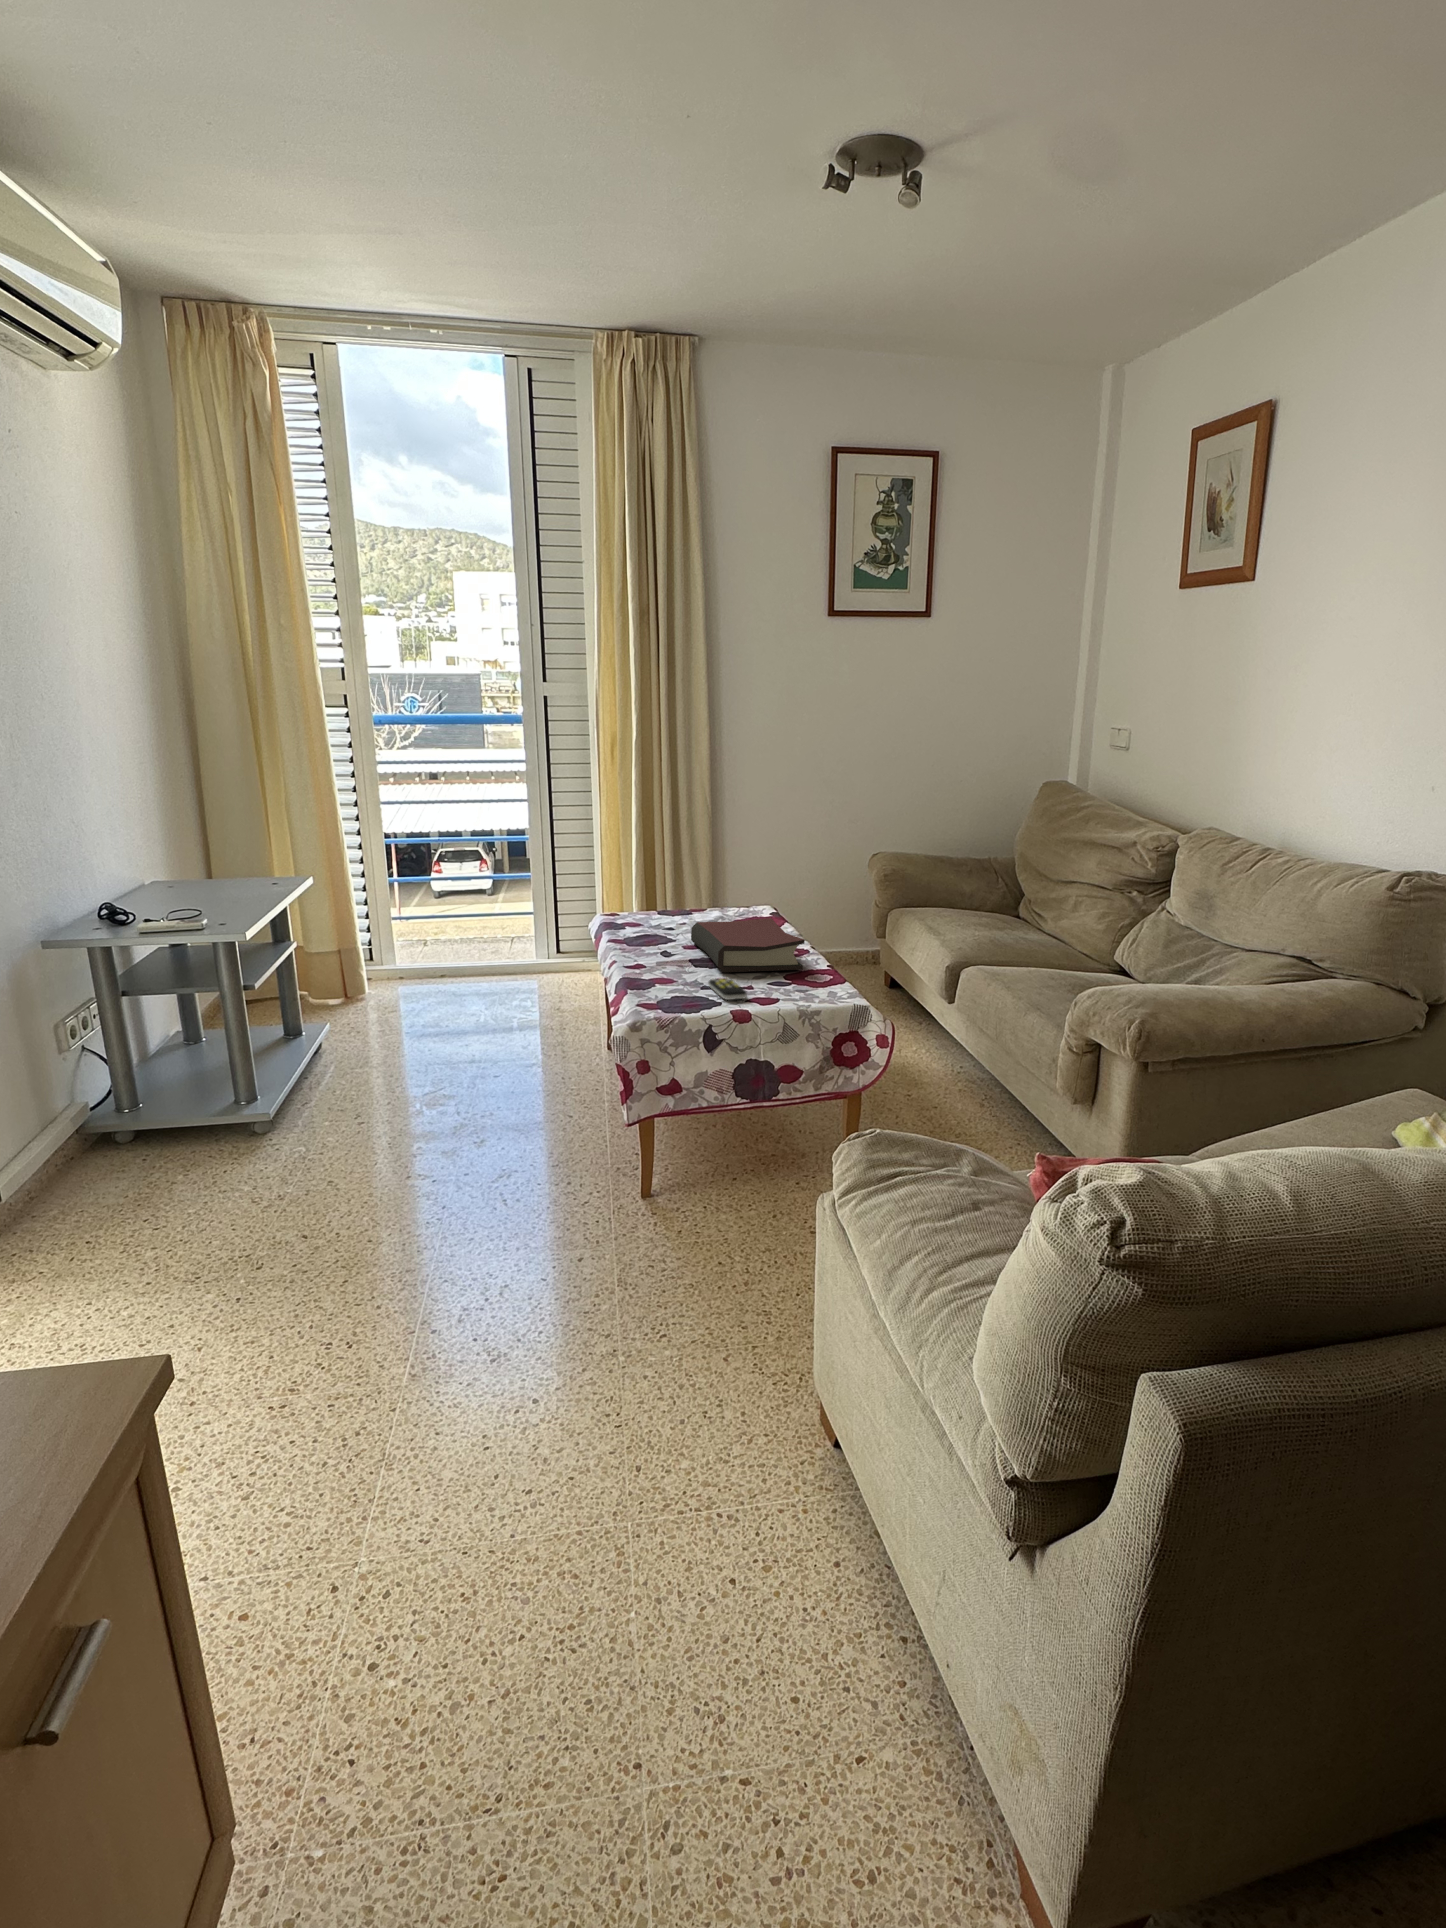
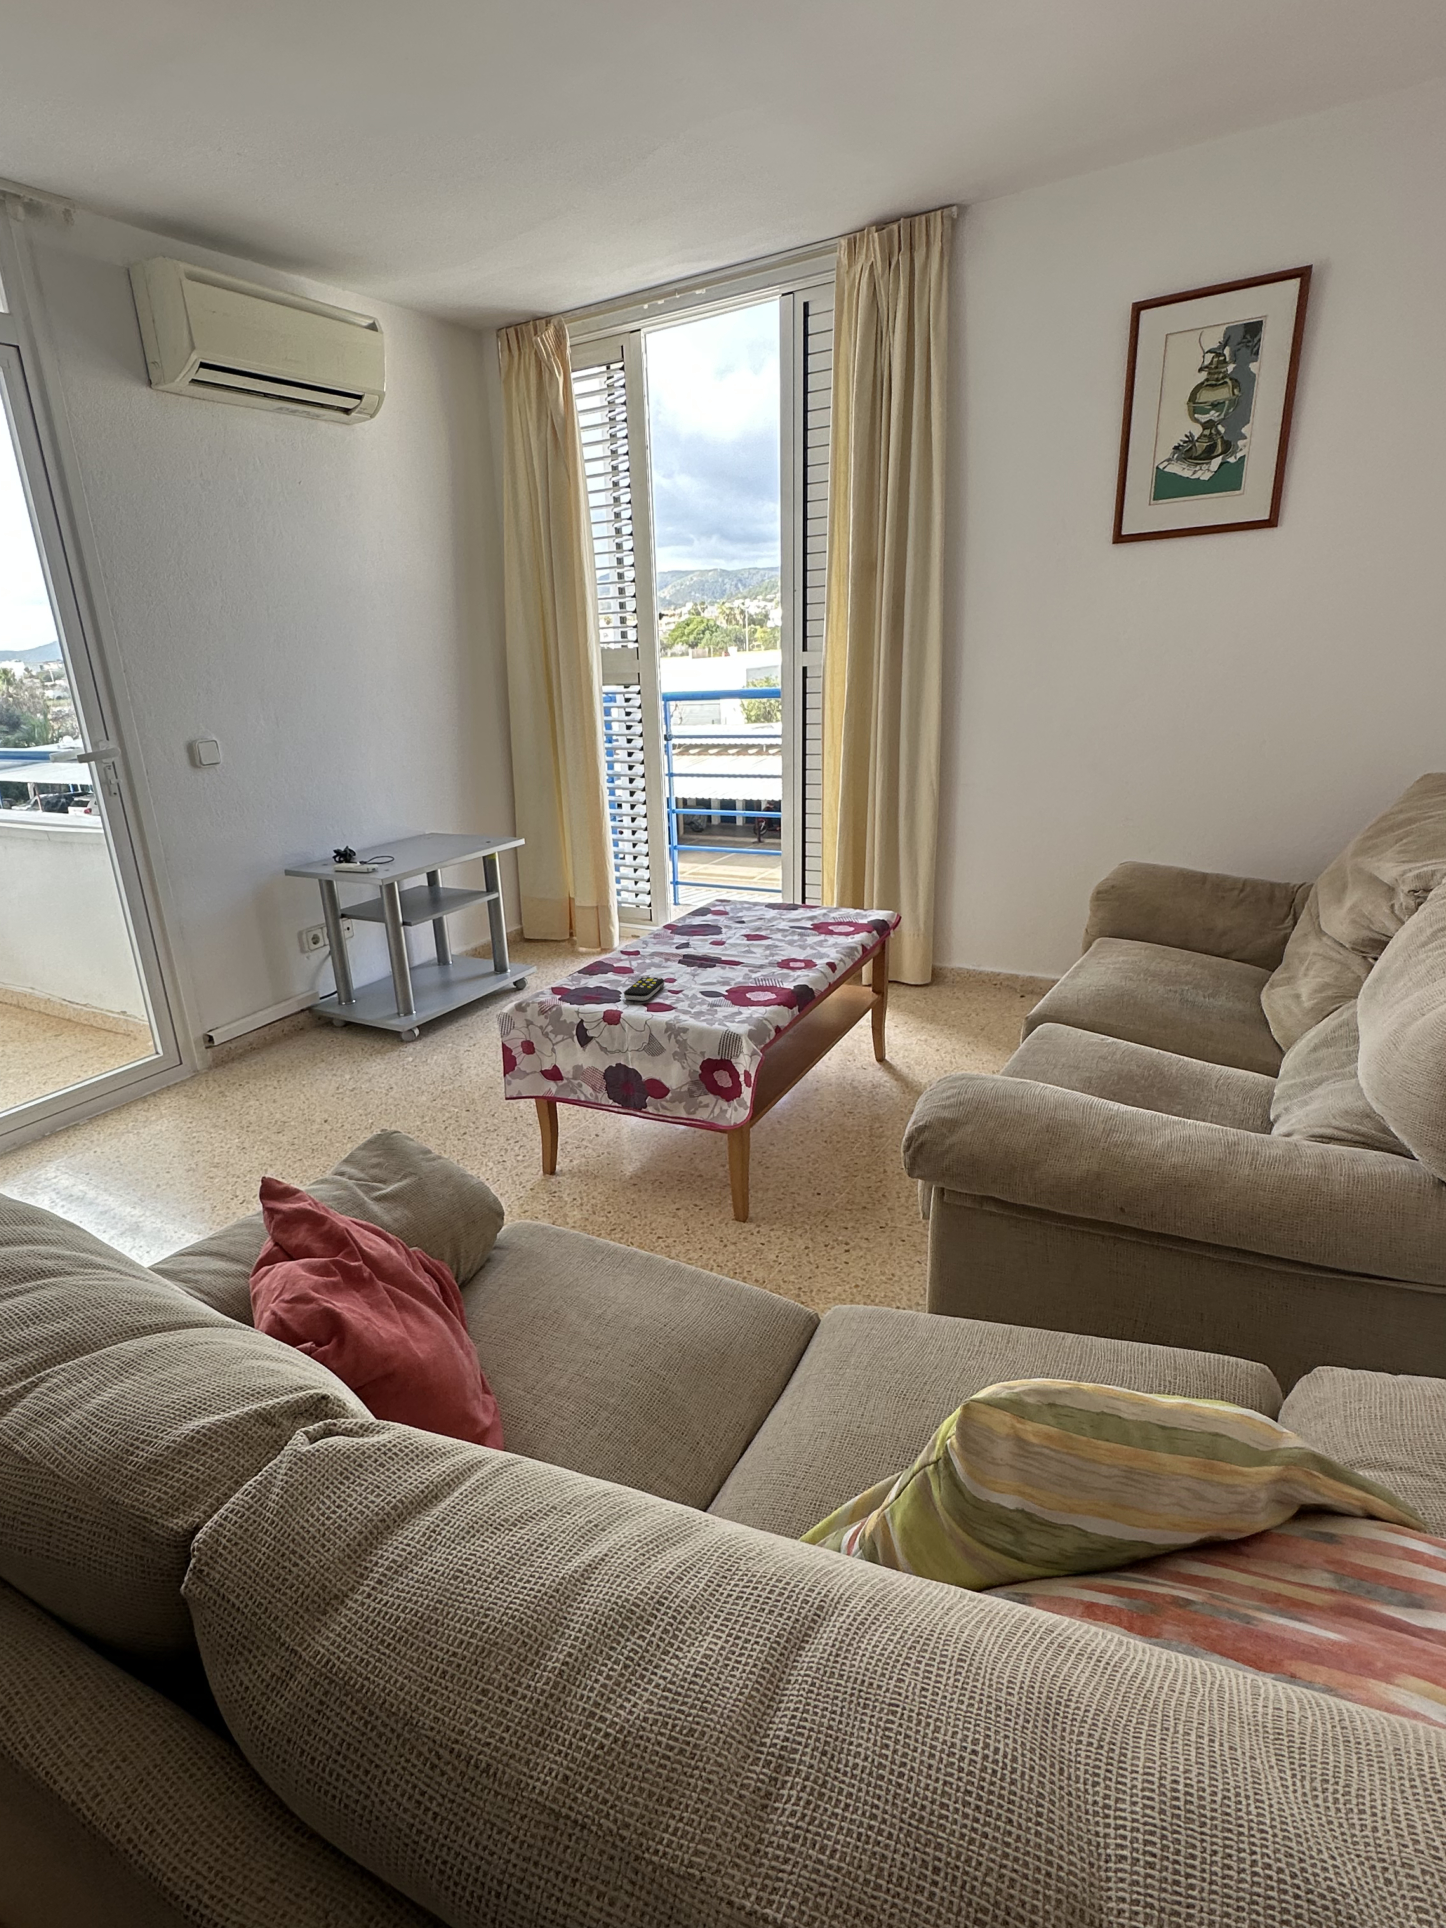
hardback book: present [691,918,805,972] -> none [677,918,803,980]

